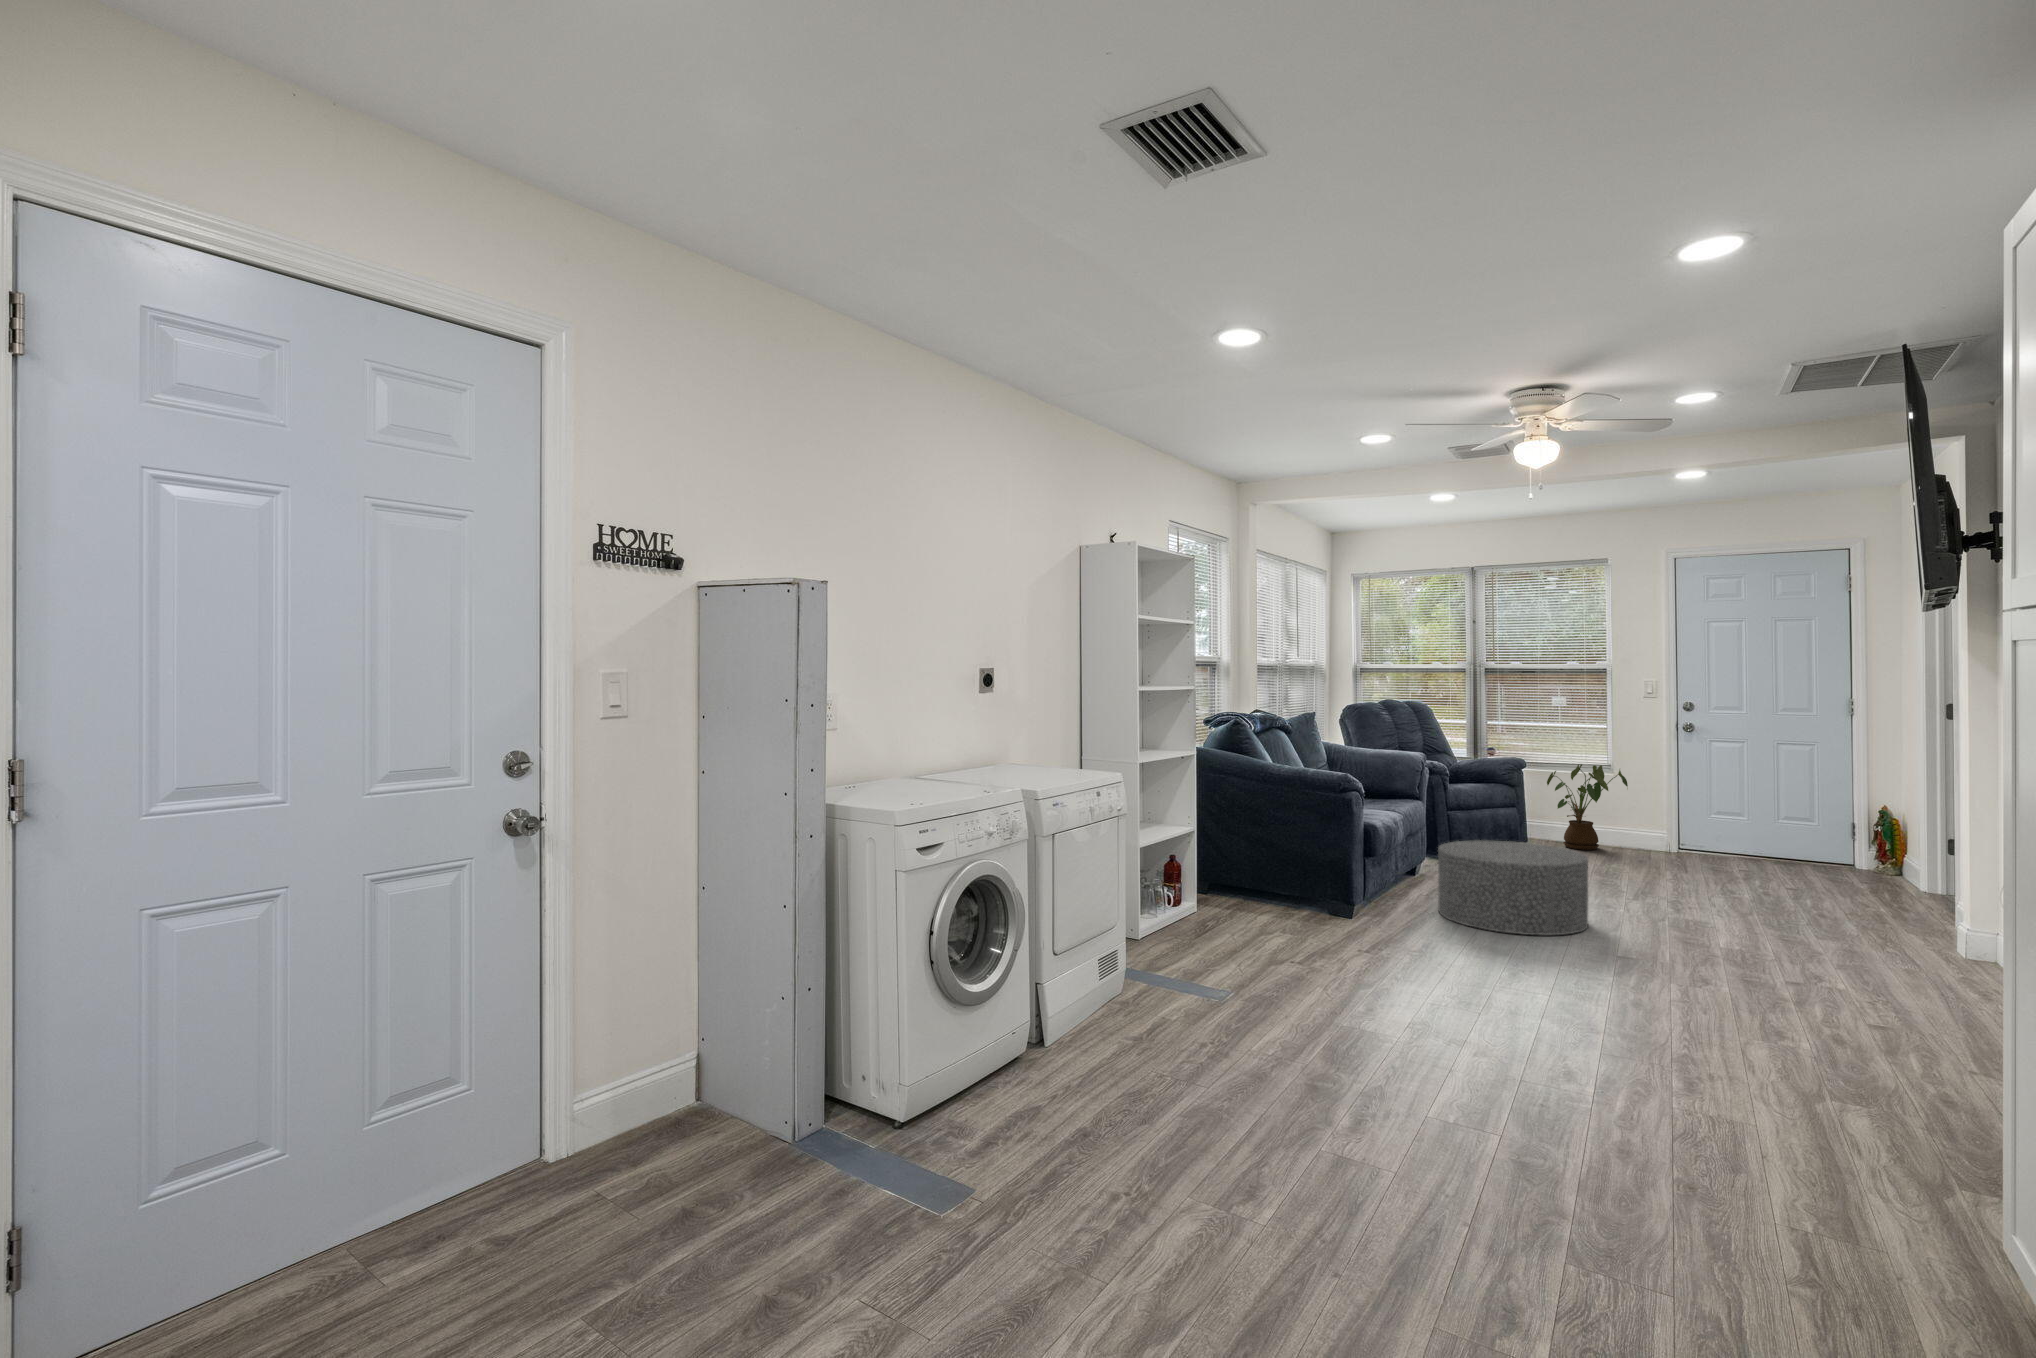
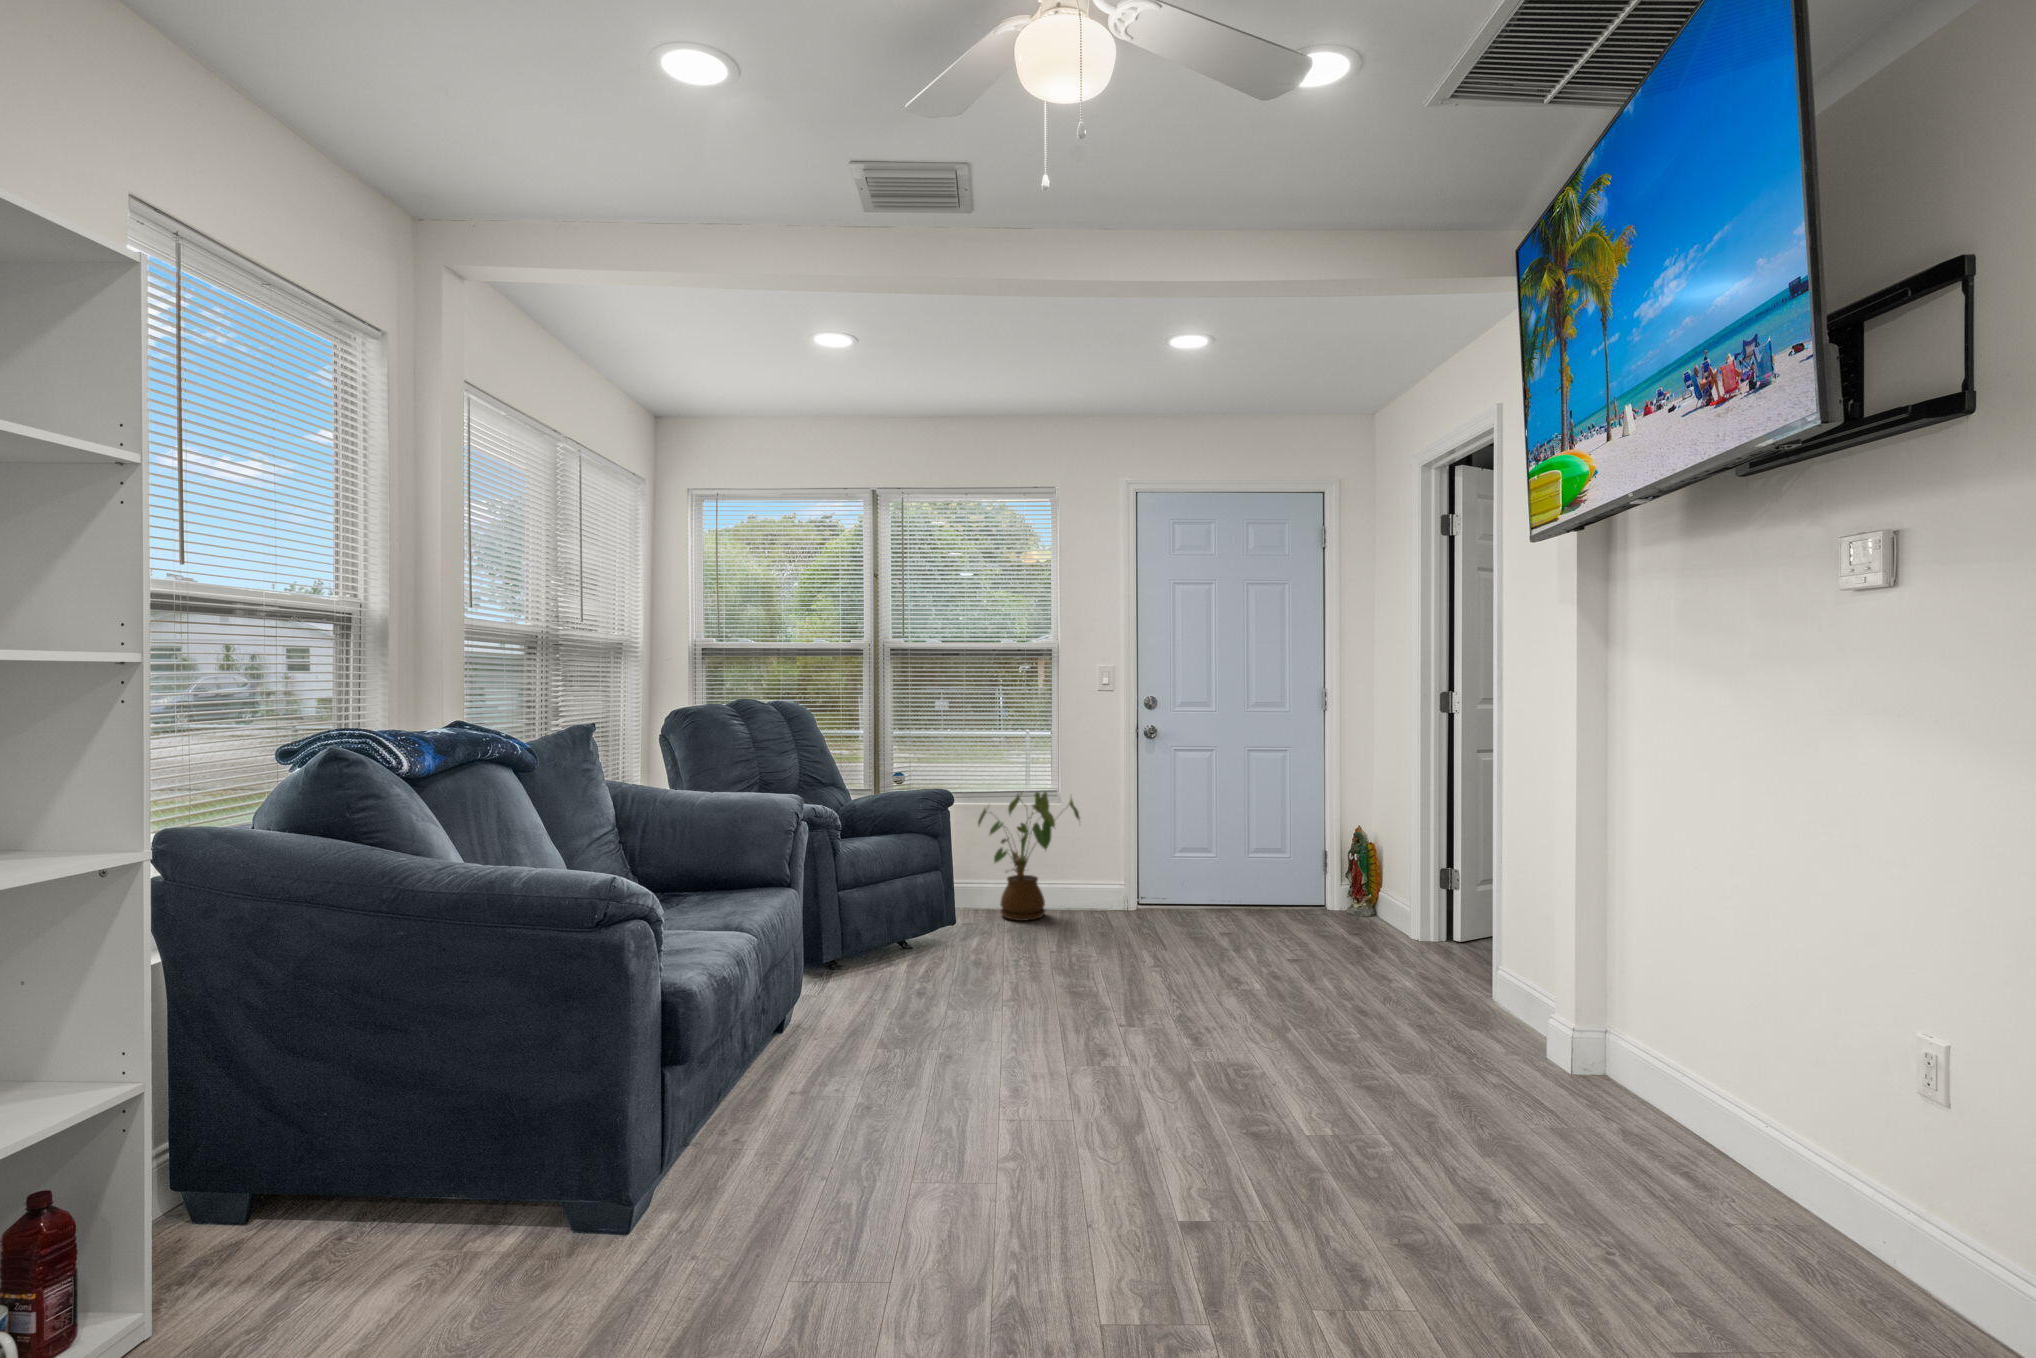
ottoman: present [1438,840,1588,935] -> none [815,967,1089,1206]

